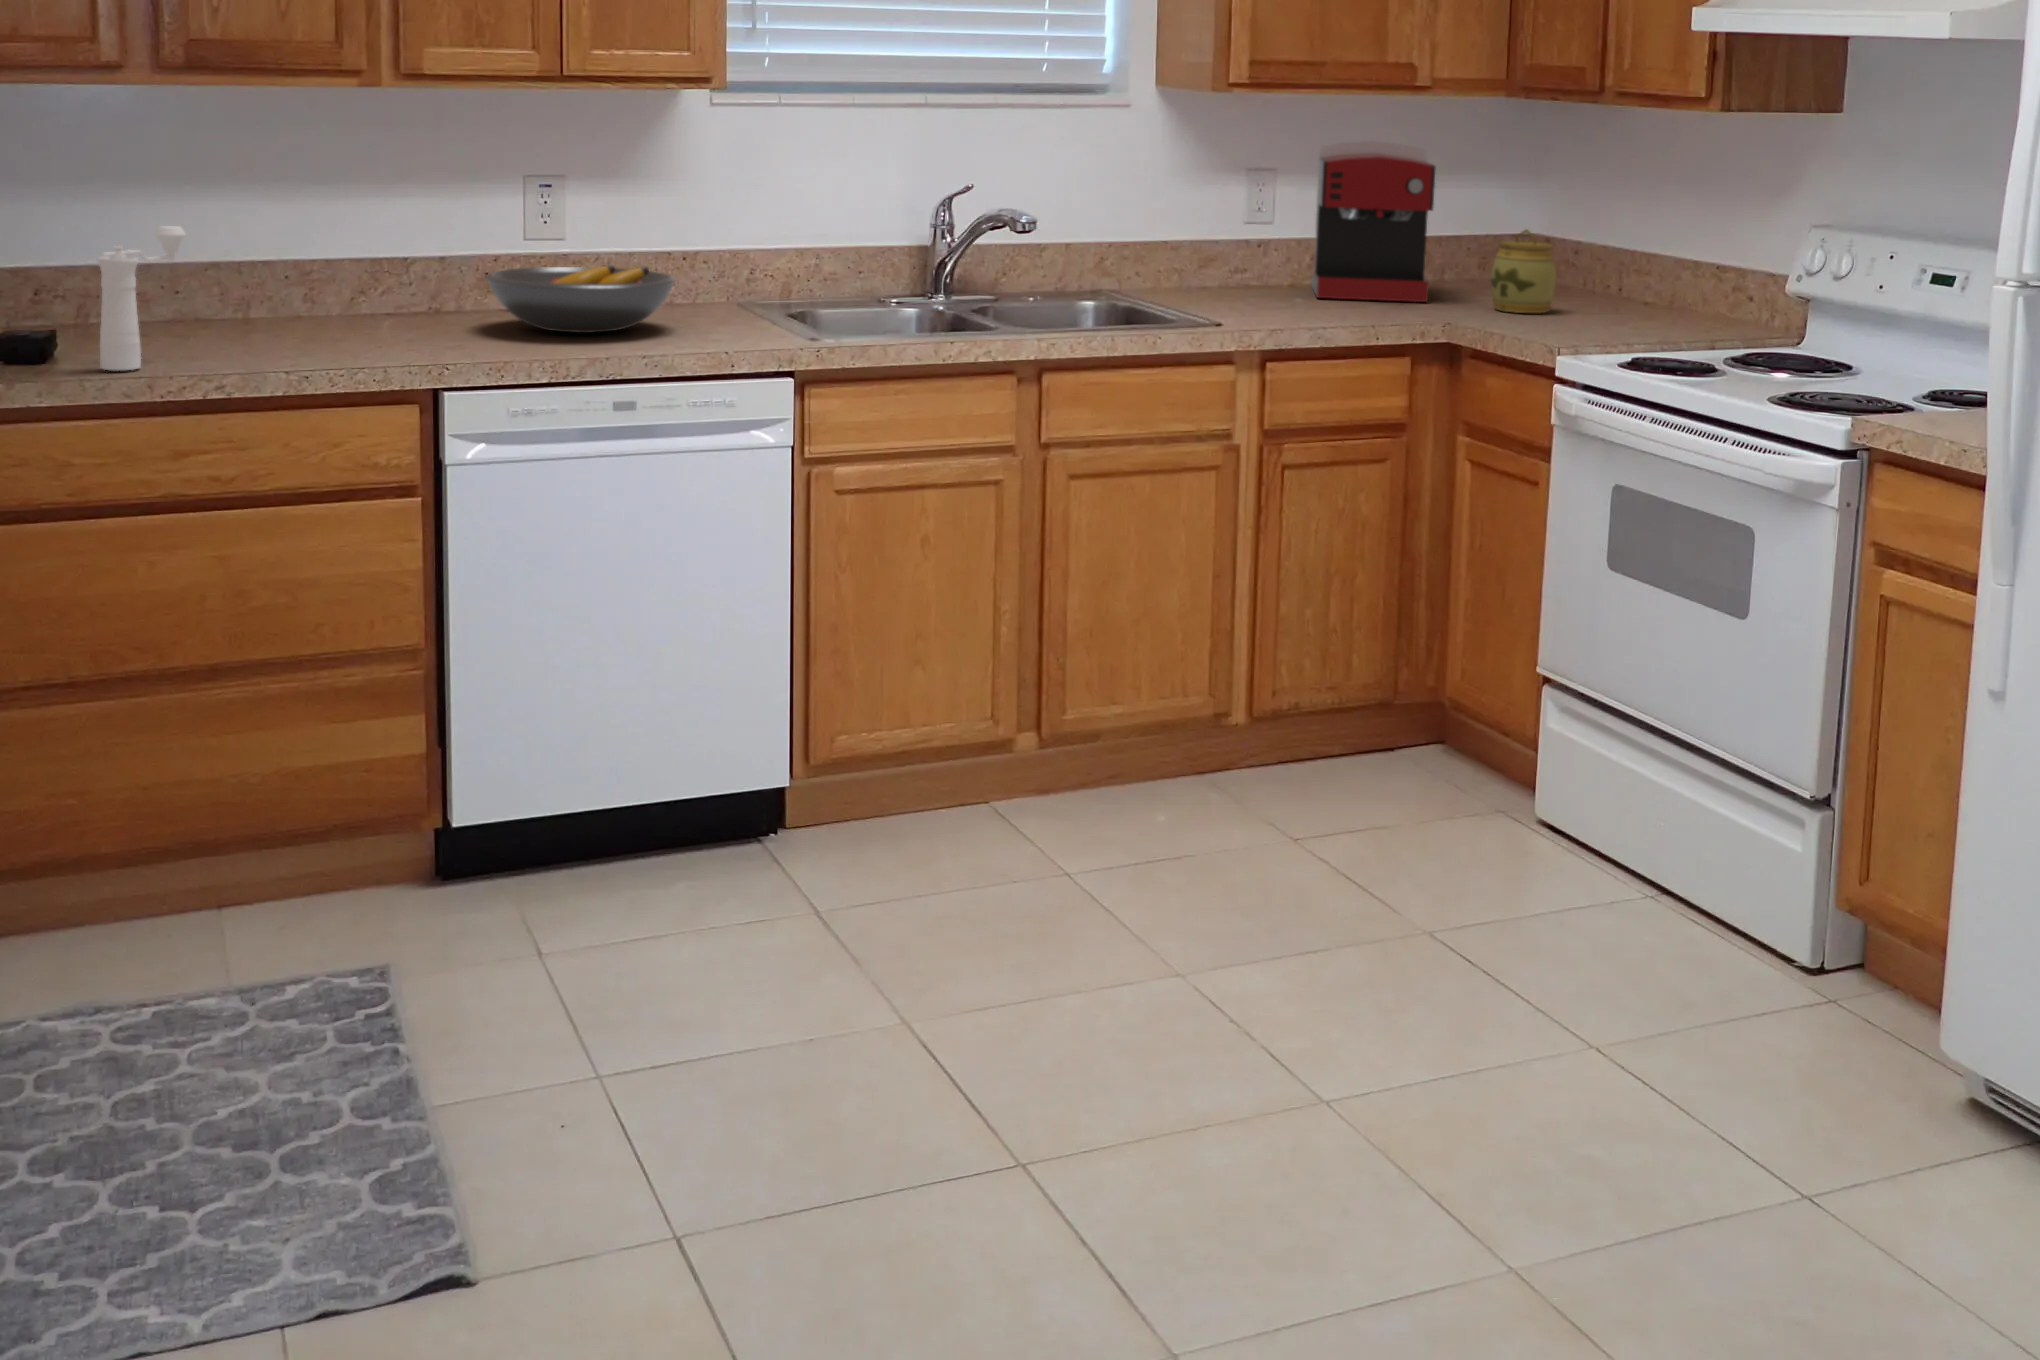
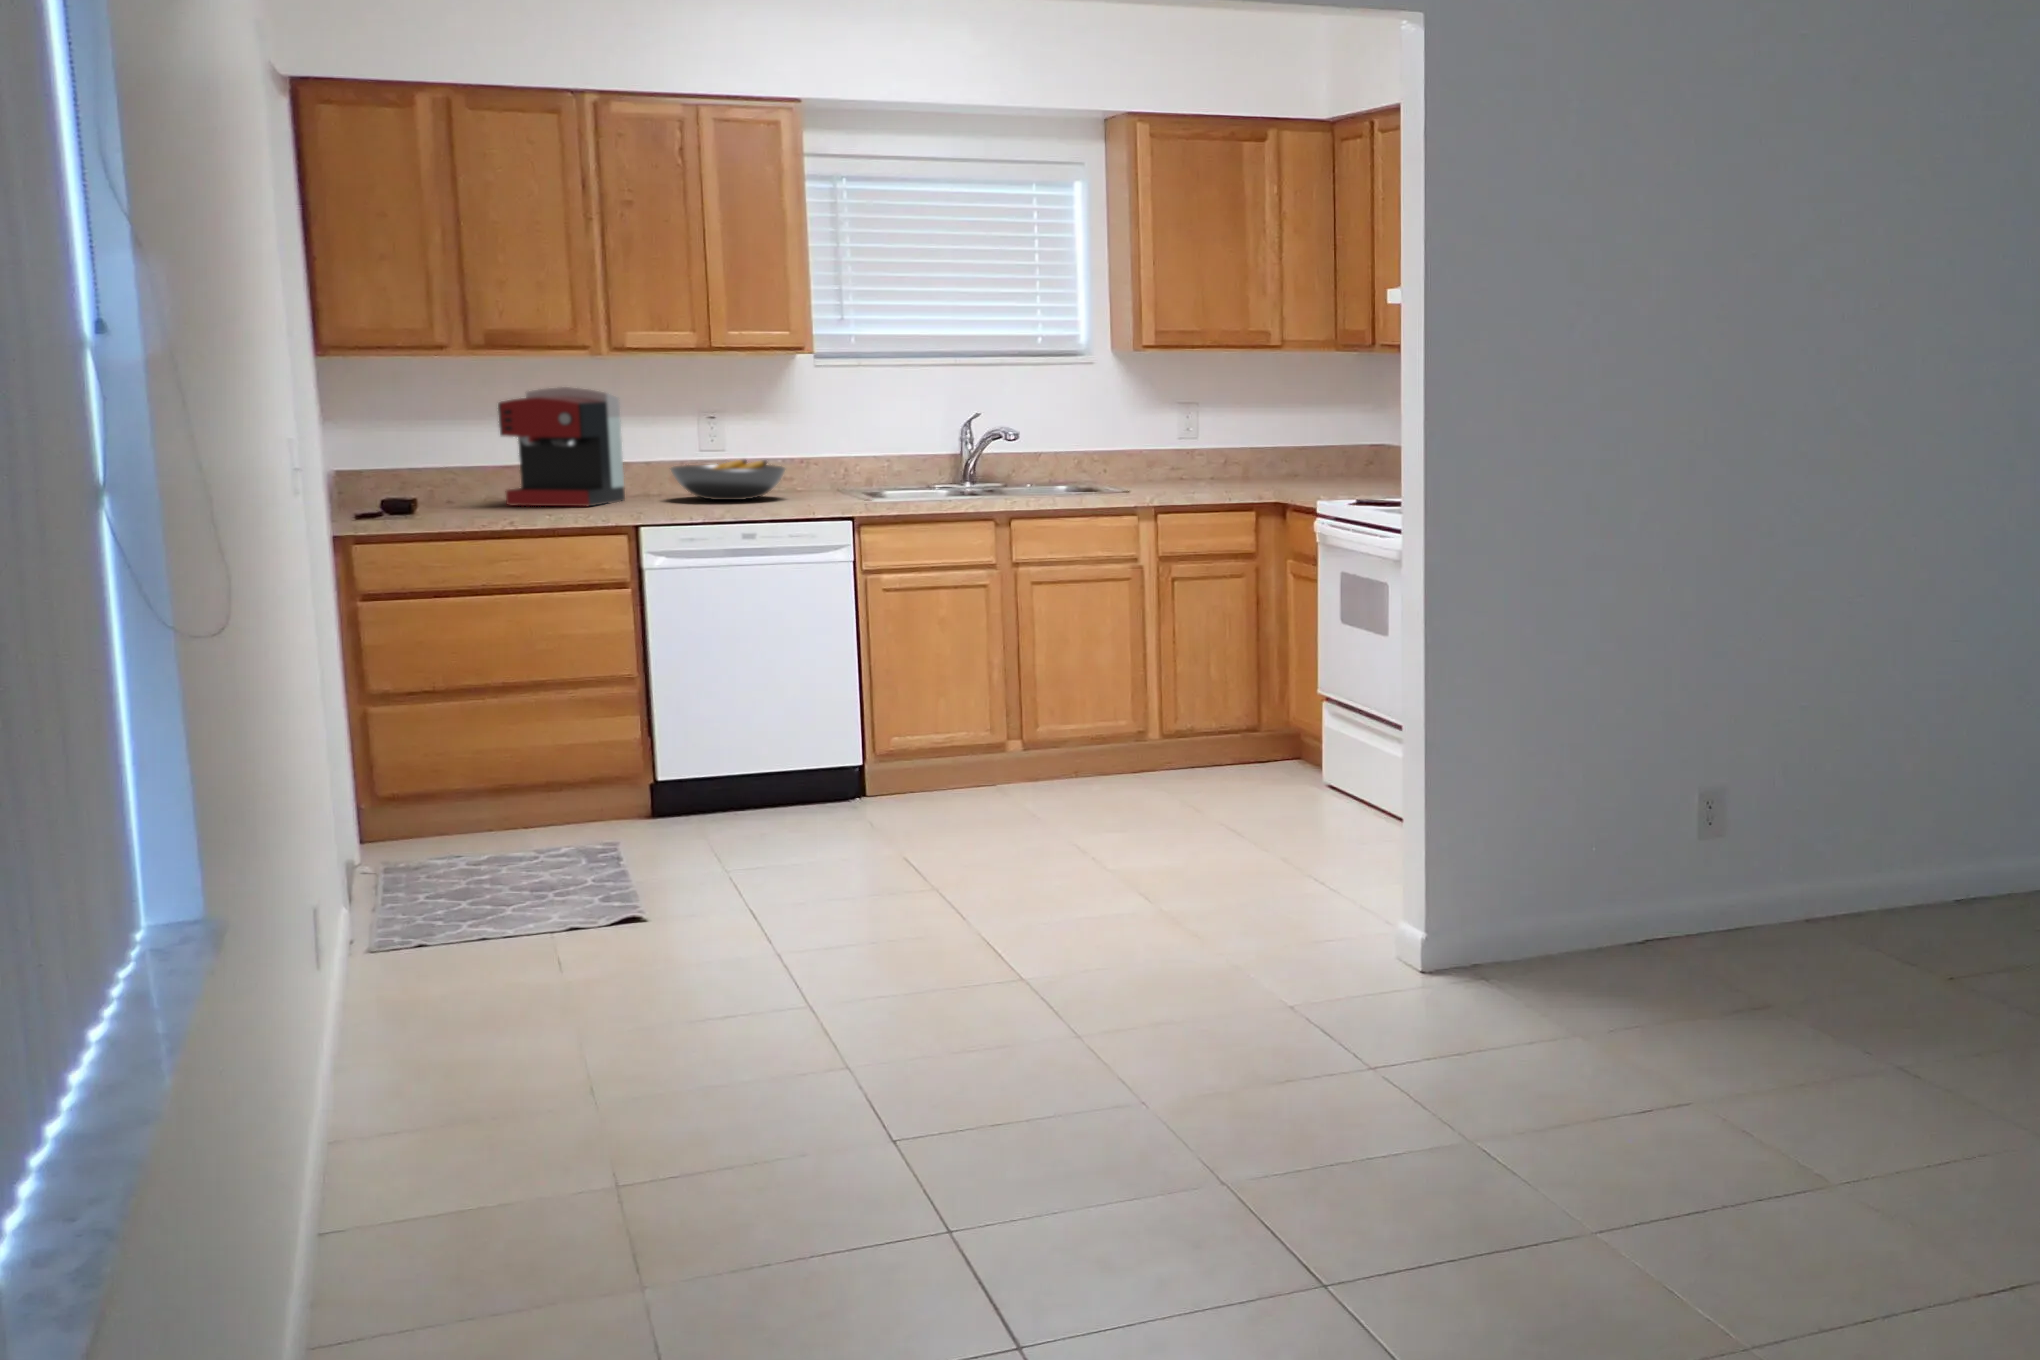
coffee maker: present [1311,141,1435,302] -> present [498,387,625,506]
pepper mill: present [97,226,186,371] -> none [438,435,488,514]
jar: present [1491,229,1556,313] -> none [1324,434,1364,487]

